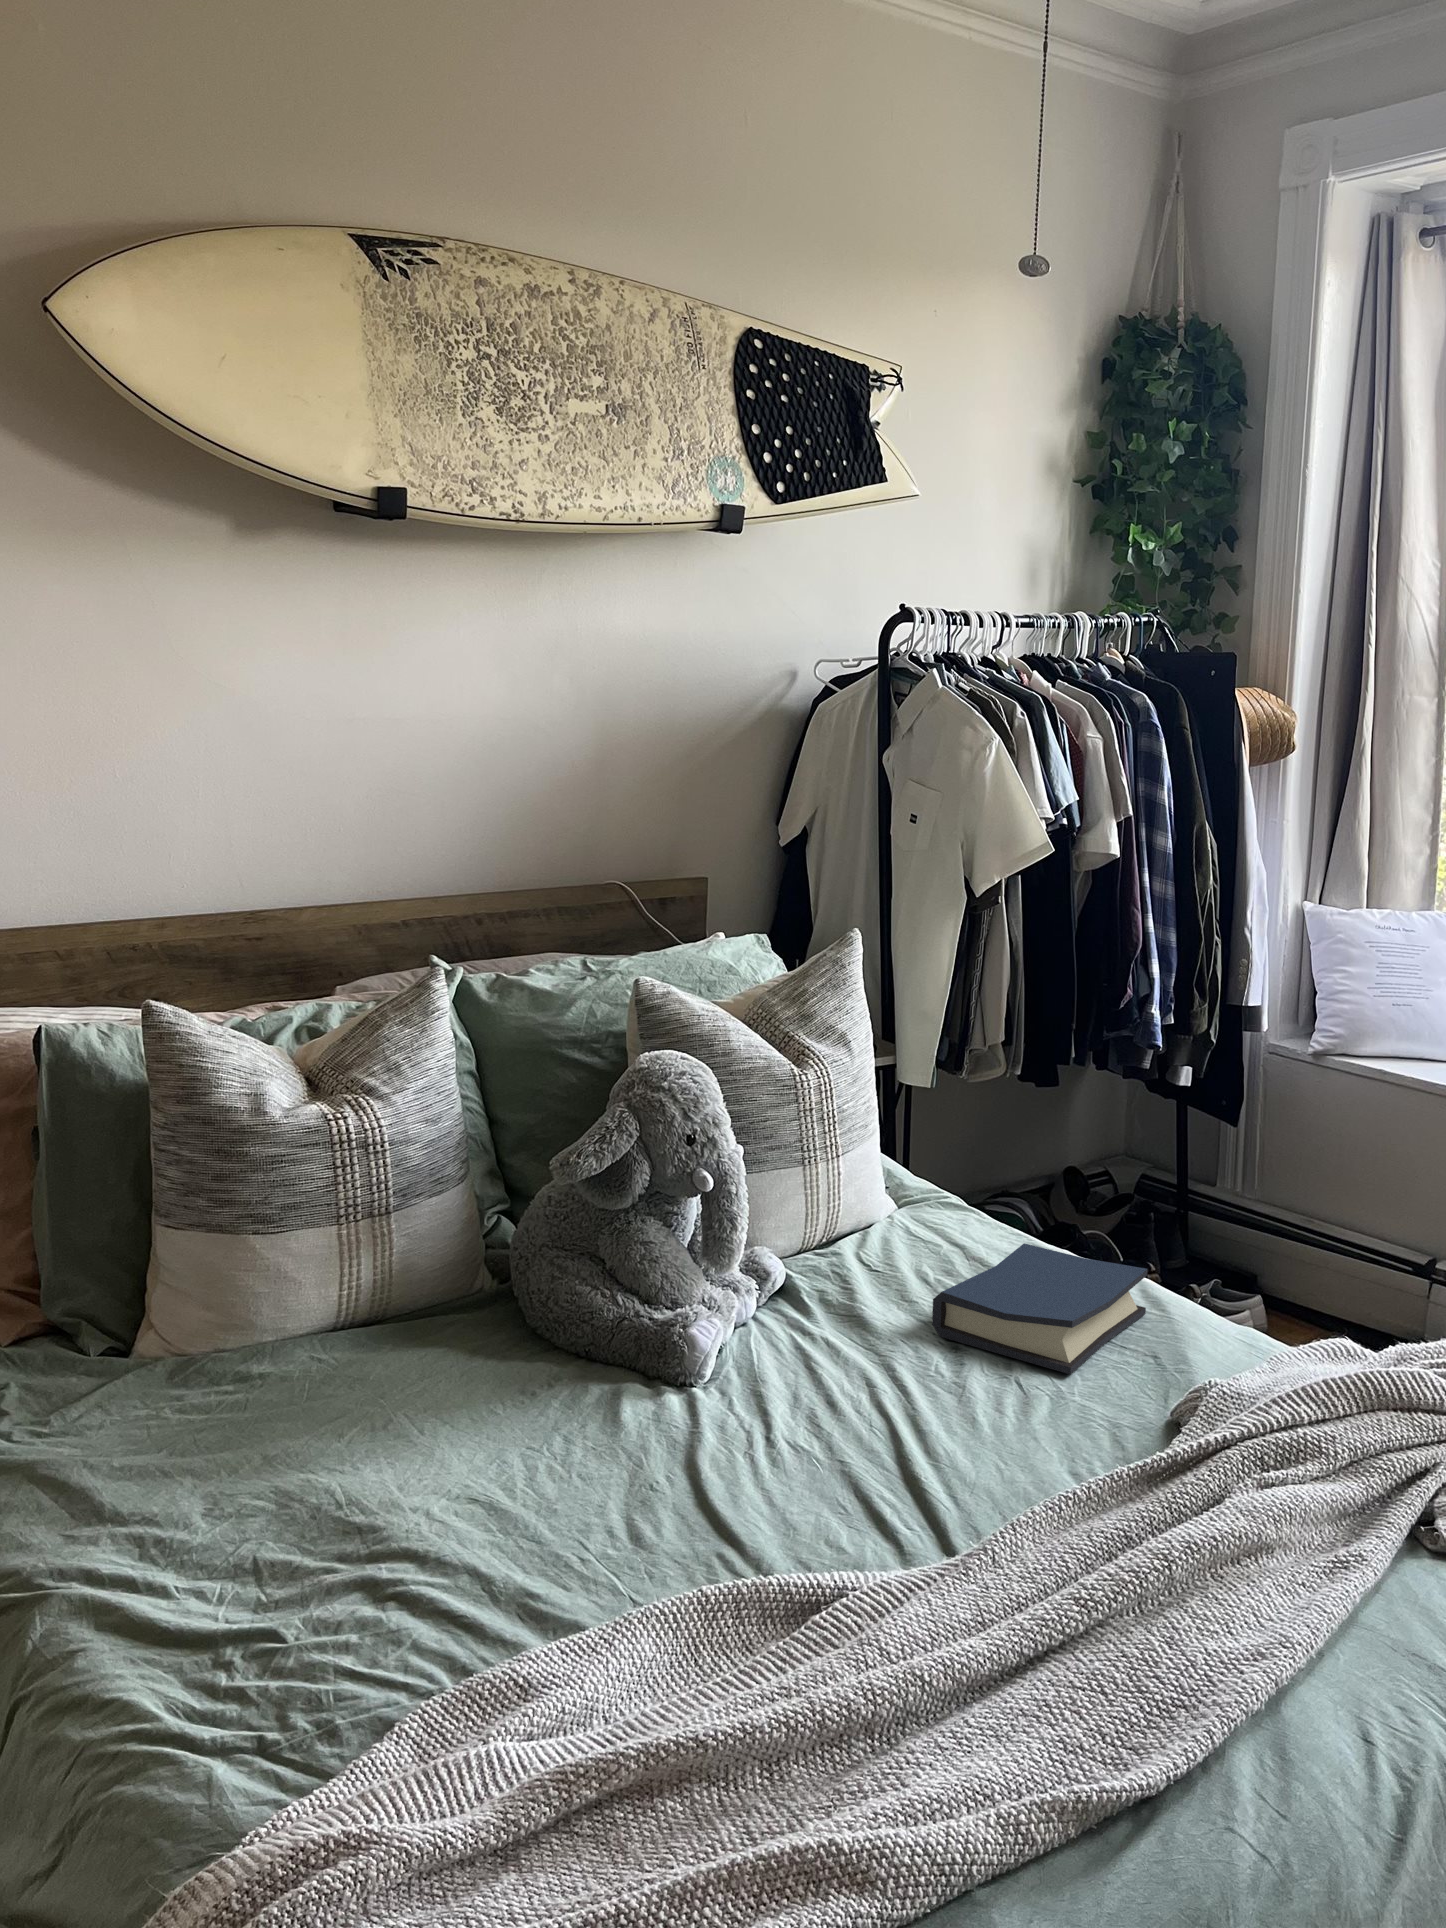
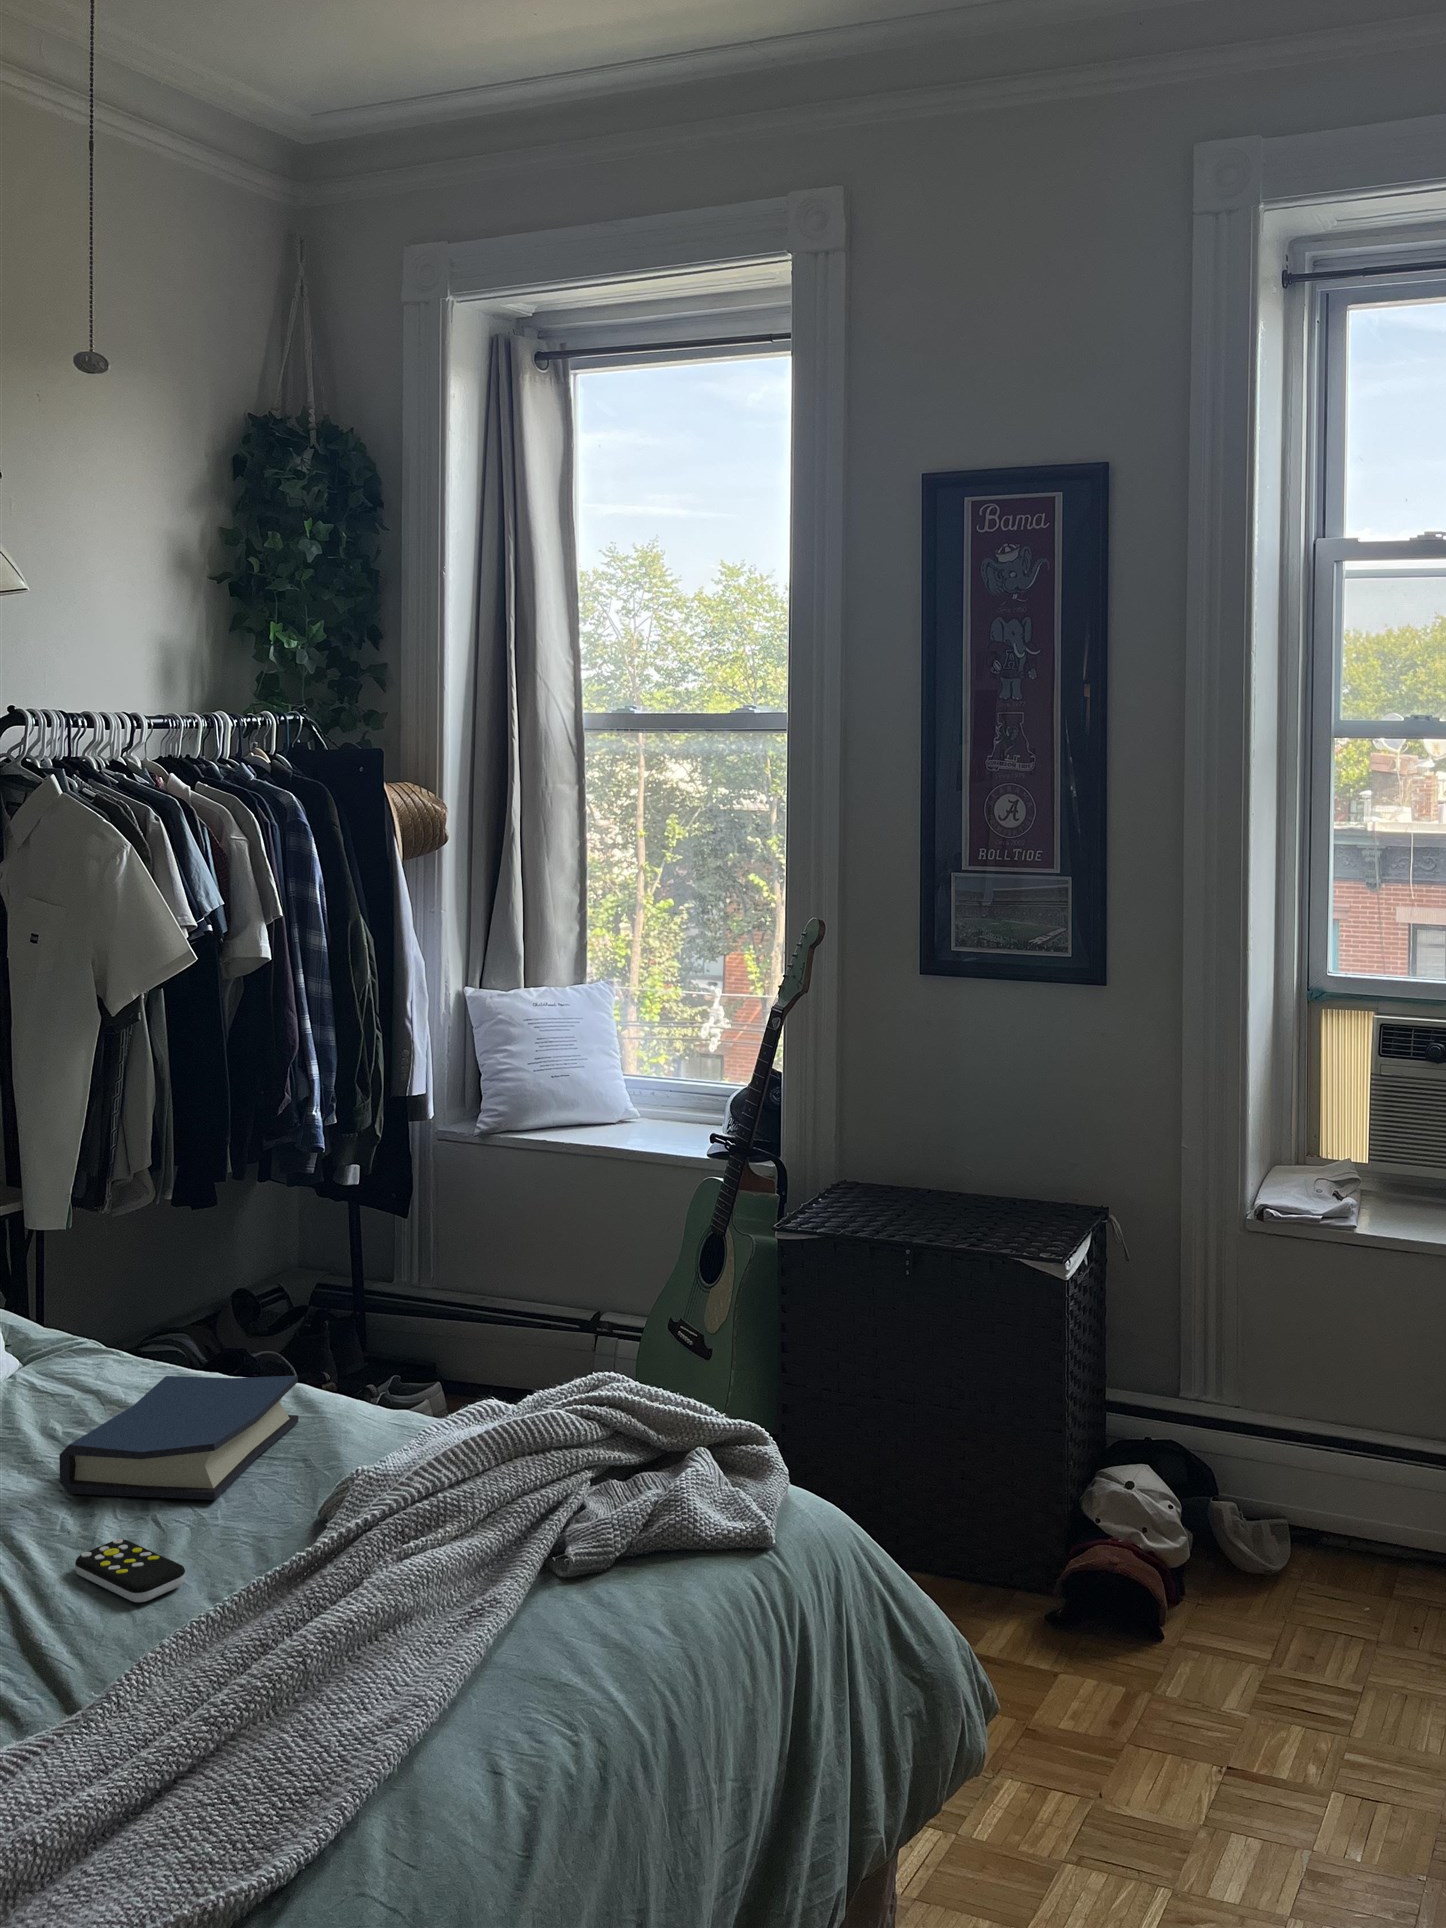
remote control: none [948,1392,1046,1460] -> present [75,1539,185,1602]

